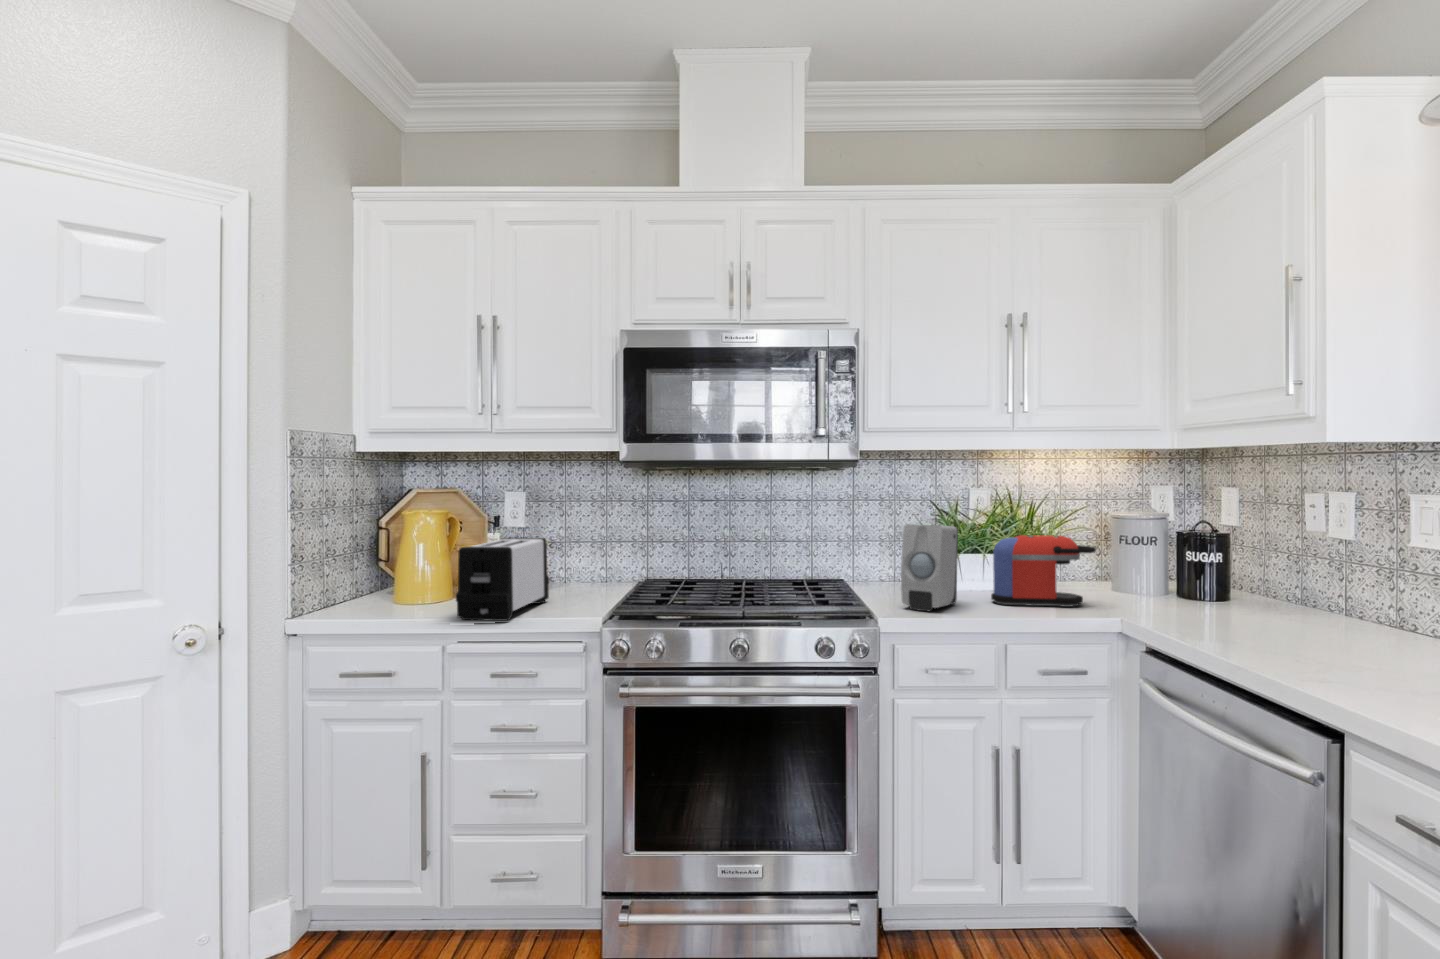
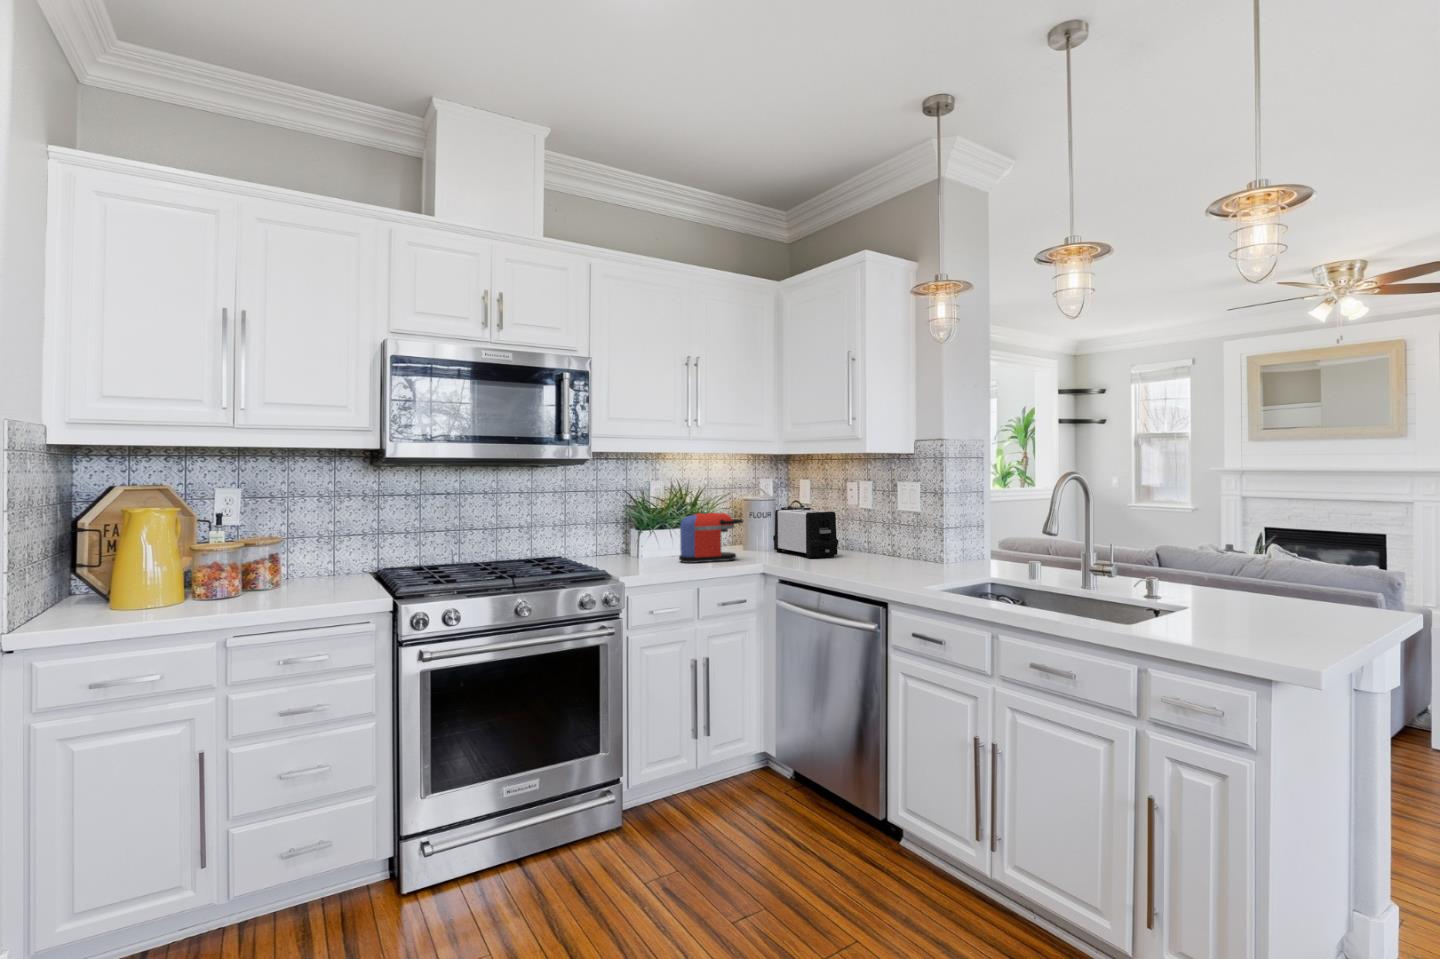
soap dispenser: present [901,524,958,611] -> none [625,507,659,570]
toaster: present [456,538,549,621] -> present [773,509,838,558]

